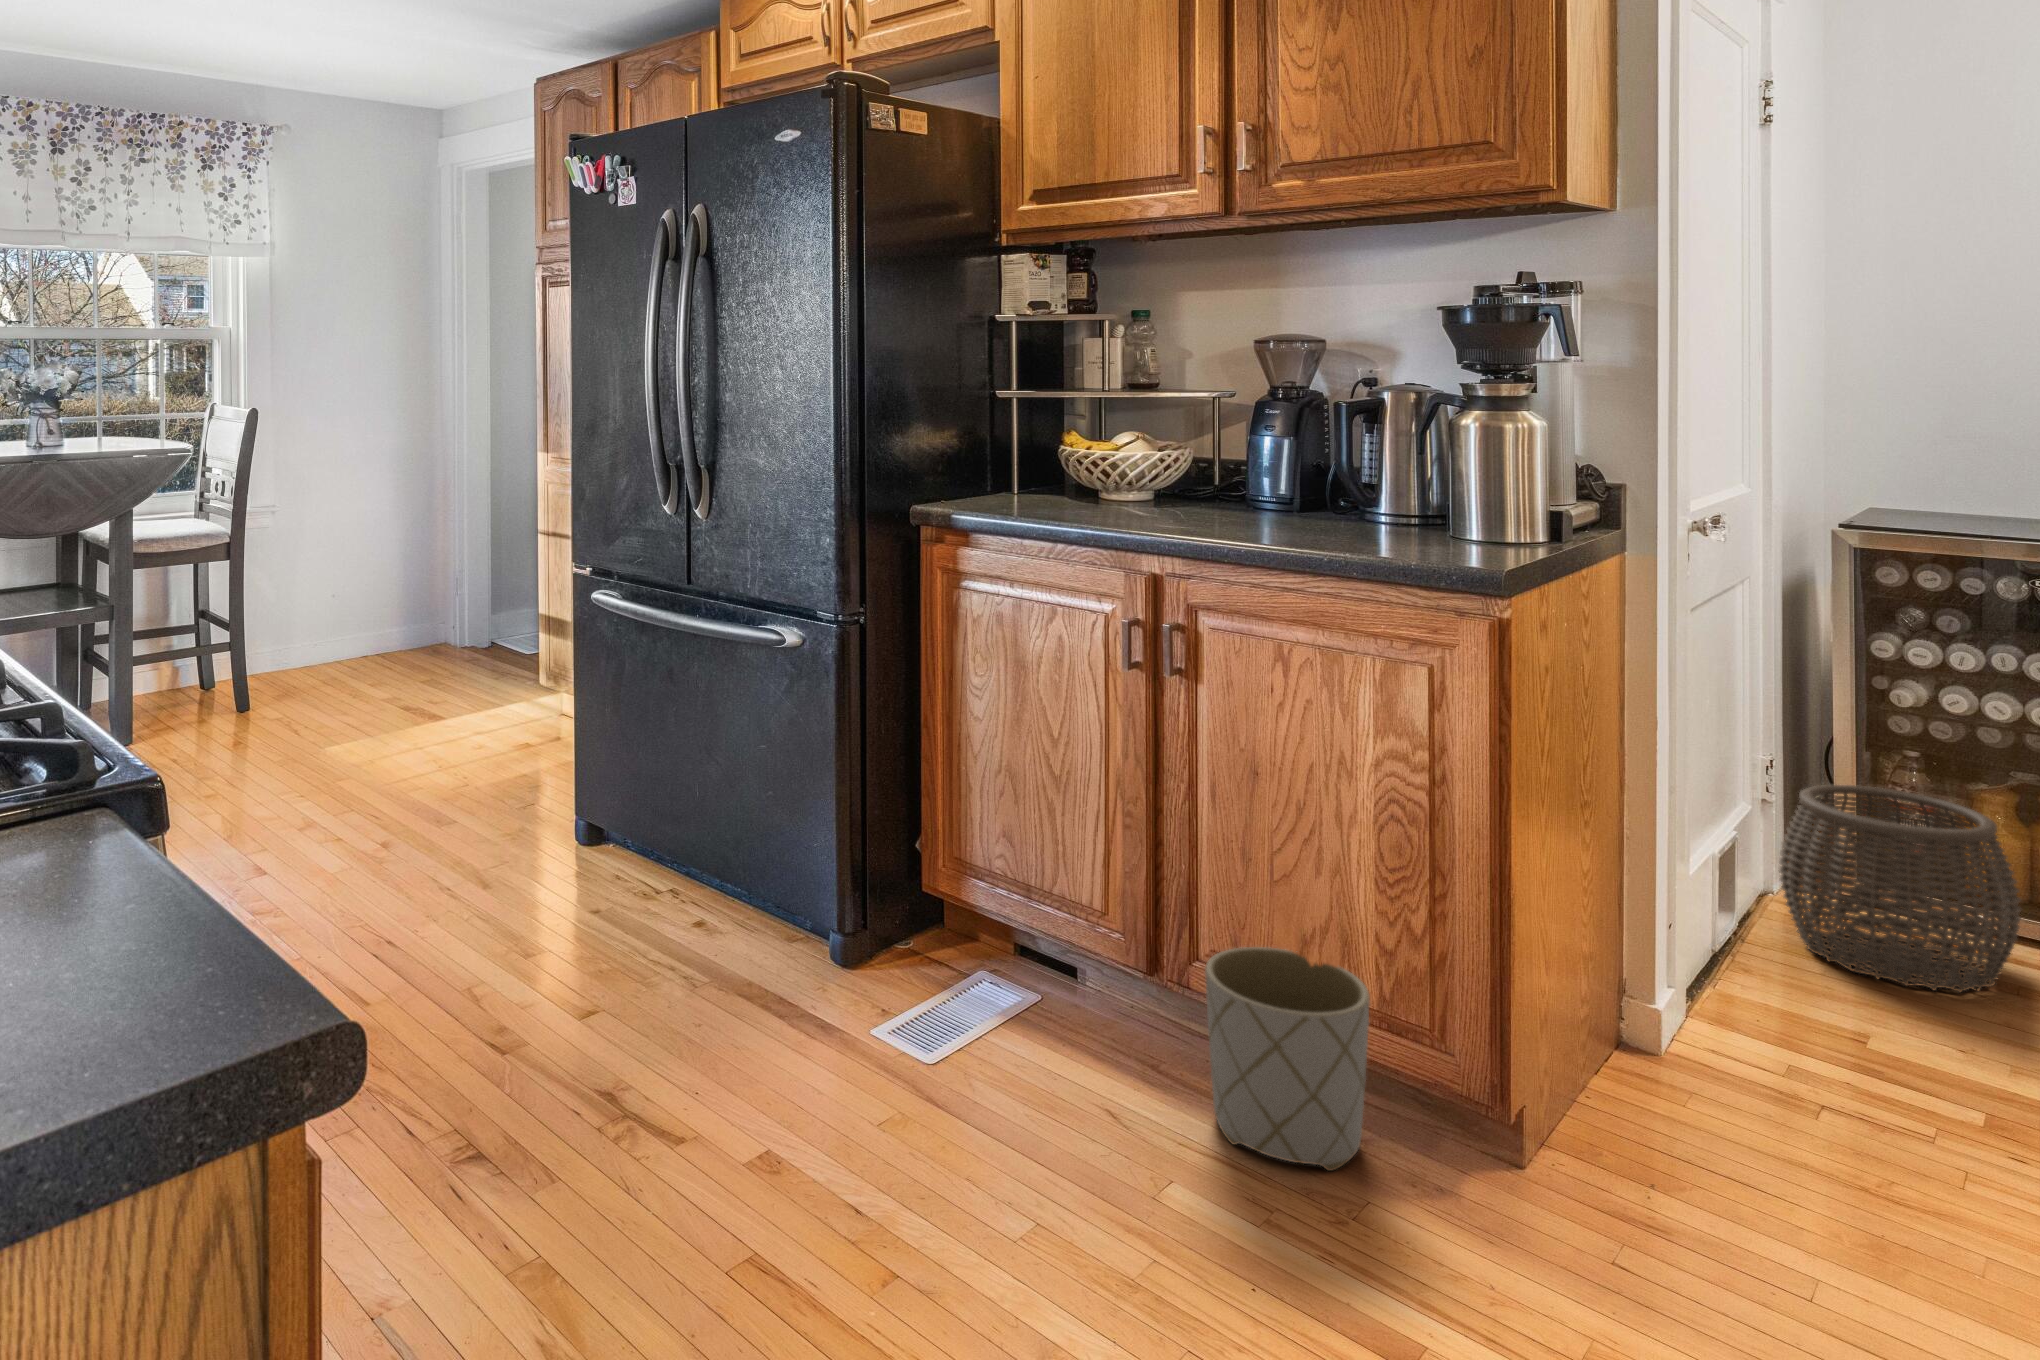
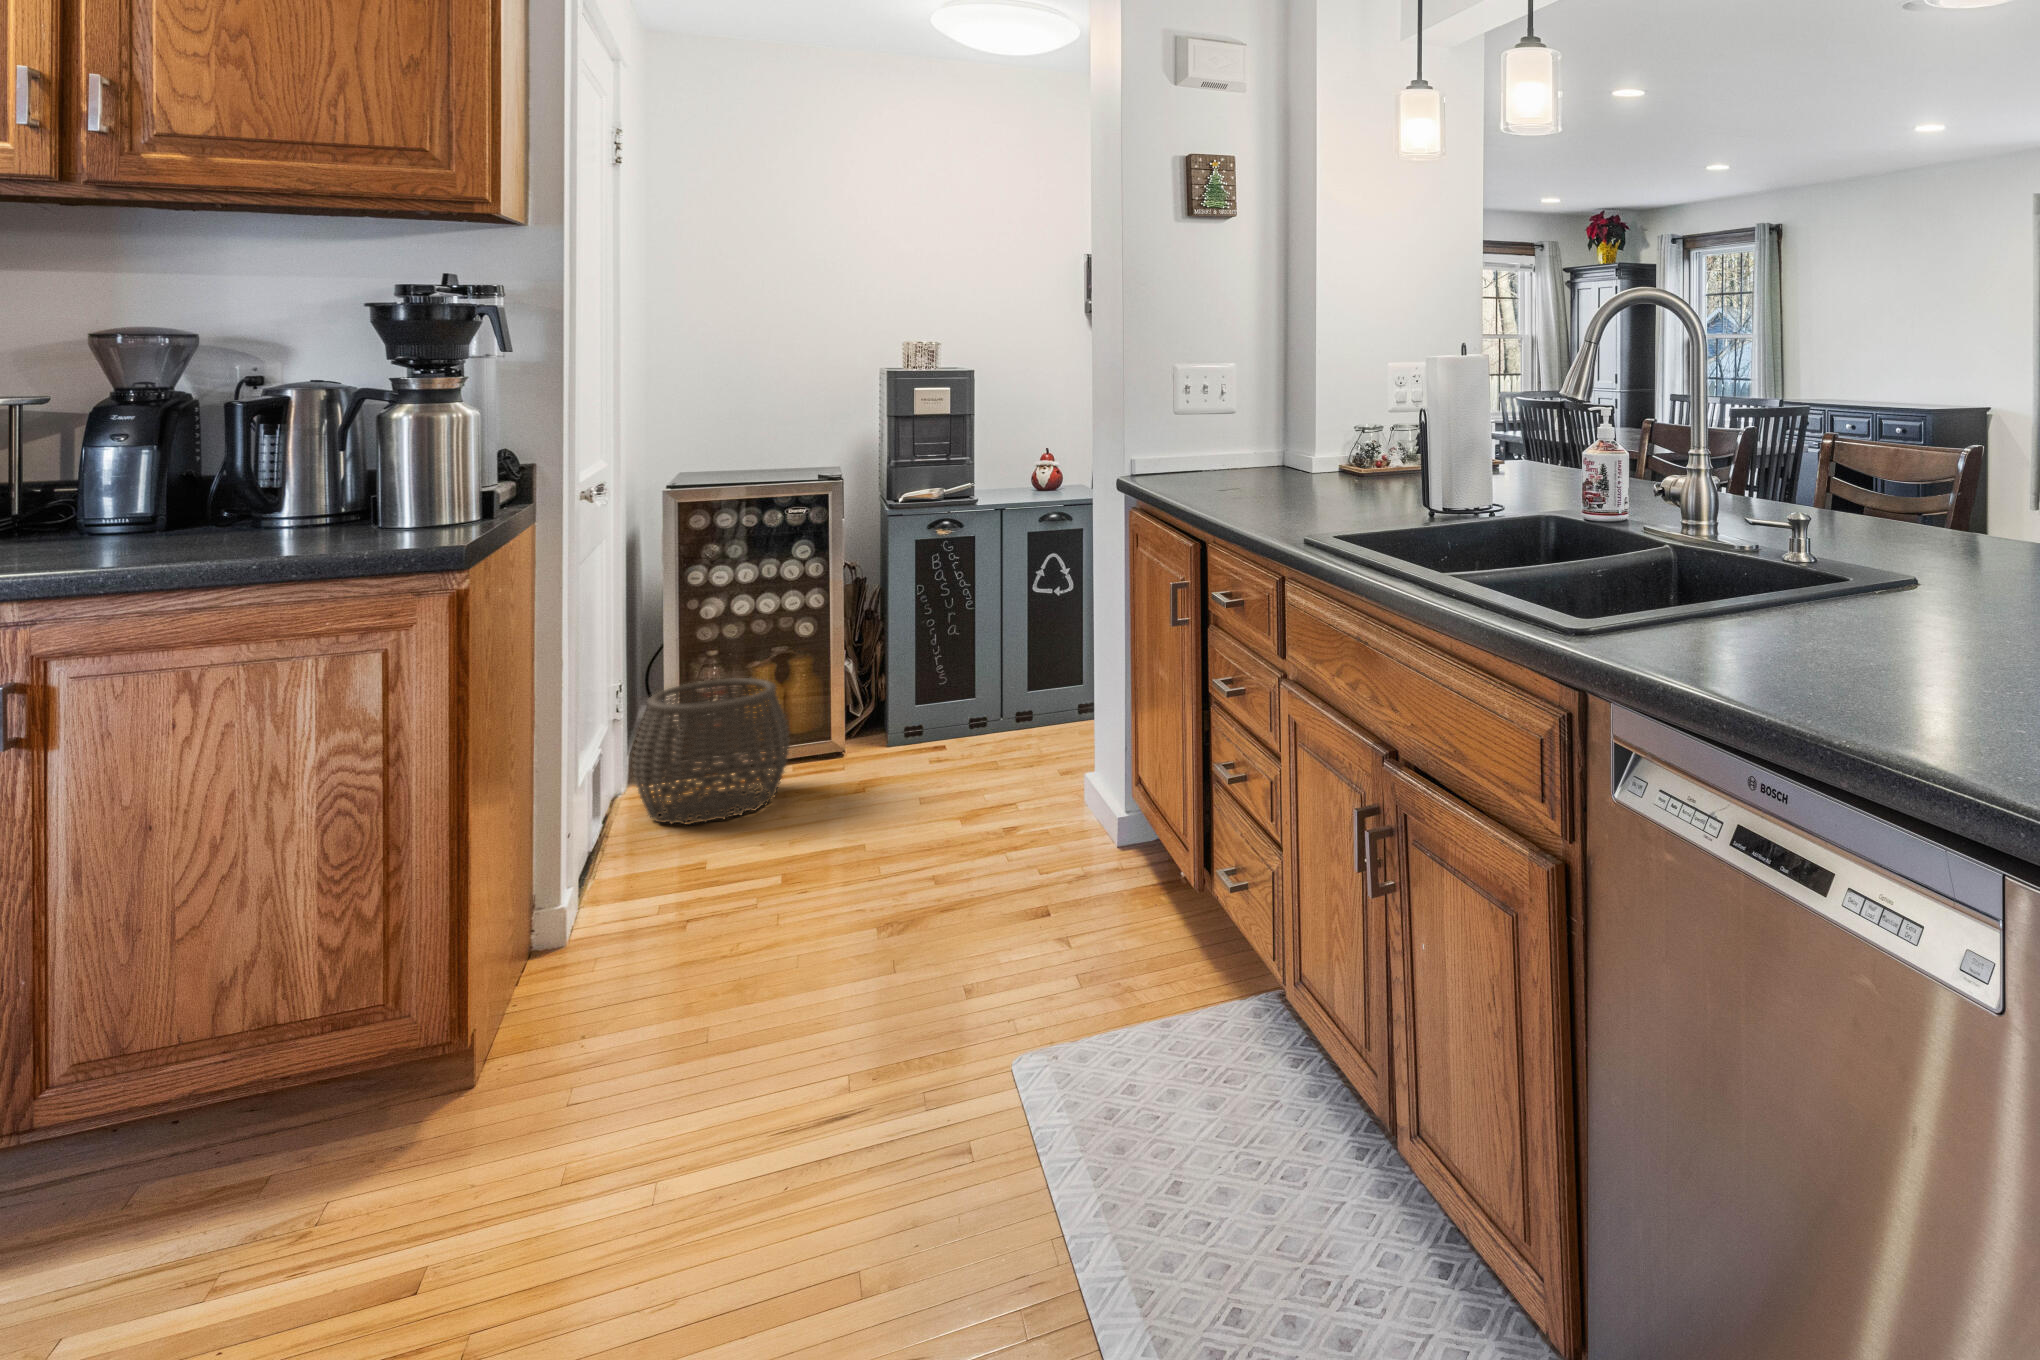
planter: present [1205,947,1370,1171] -> none [85,989,317,1243]

